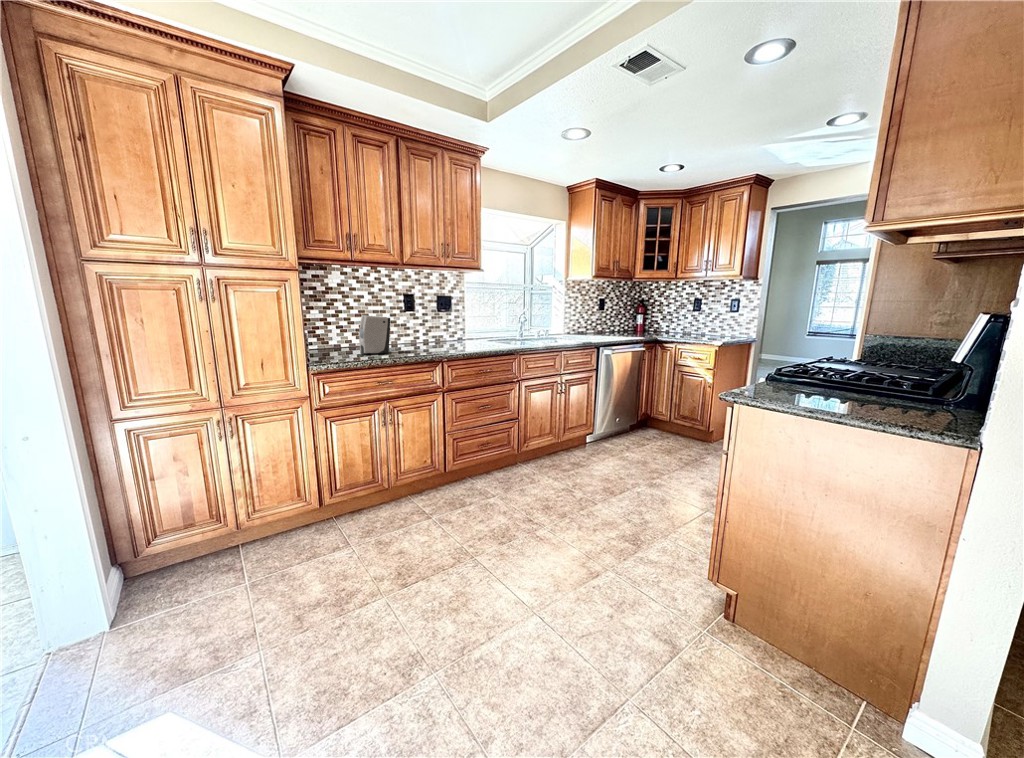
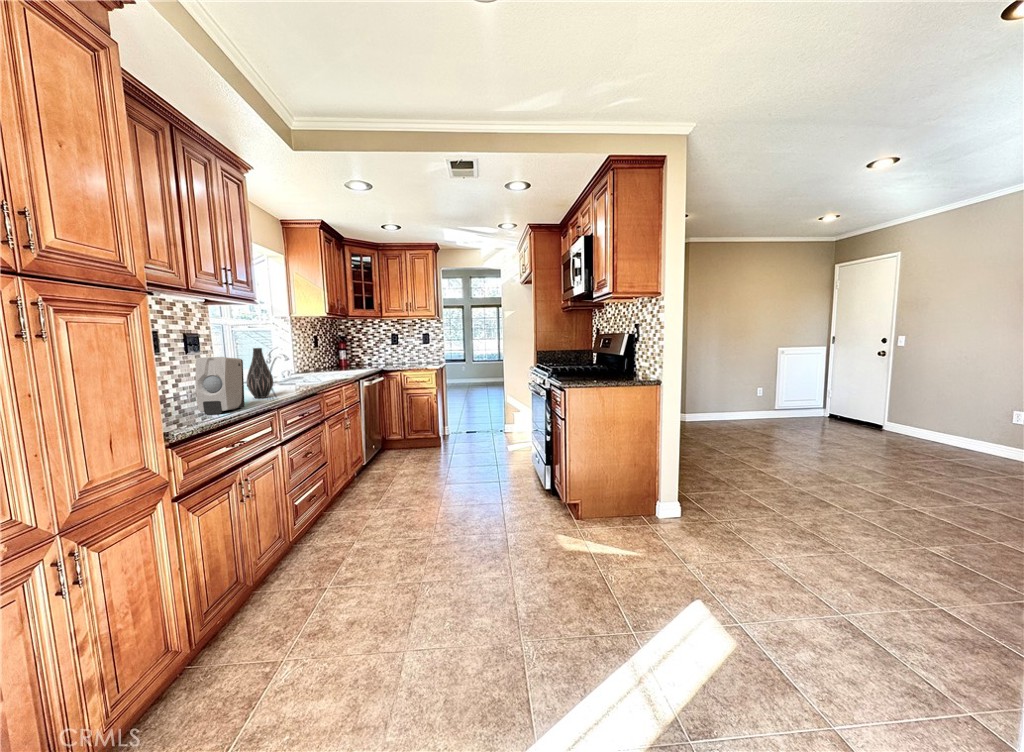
vase: none [422,310,440,350] -> present [247,348,273,398]

